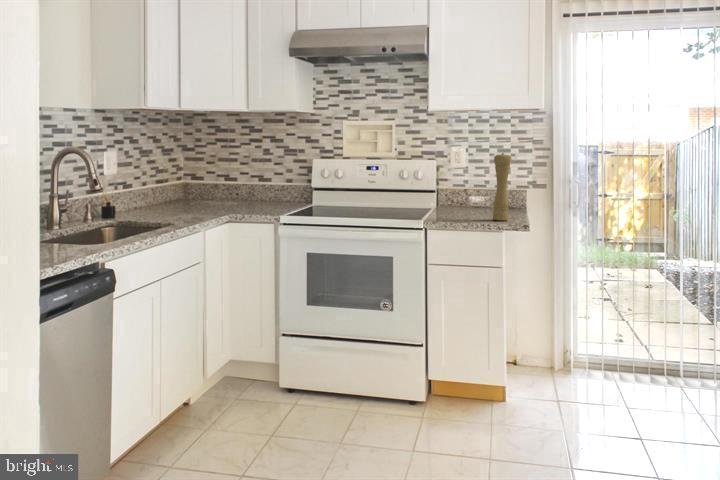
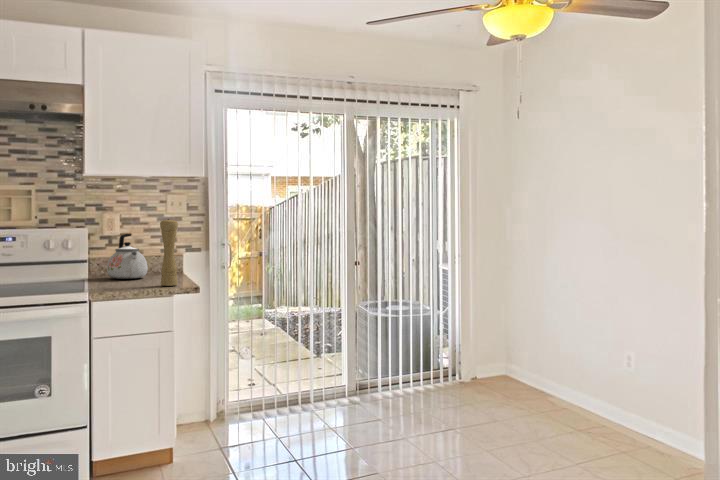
kettle: none [450,167,487,211] -> present [107,234,148,279]

